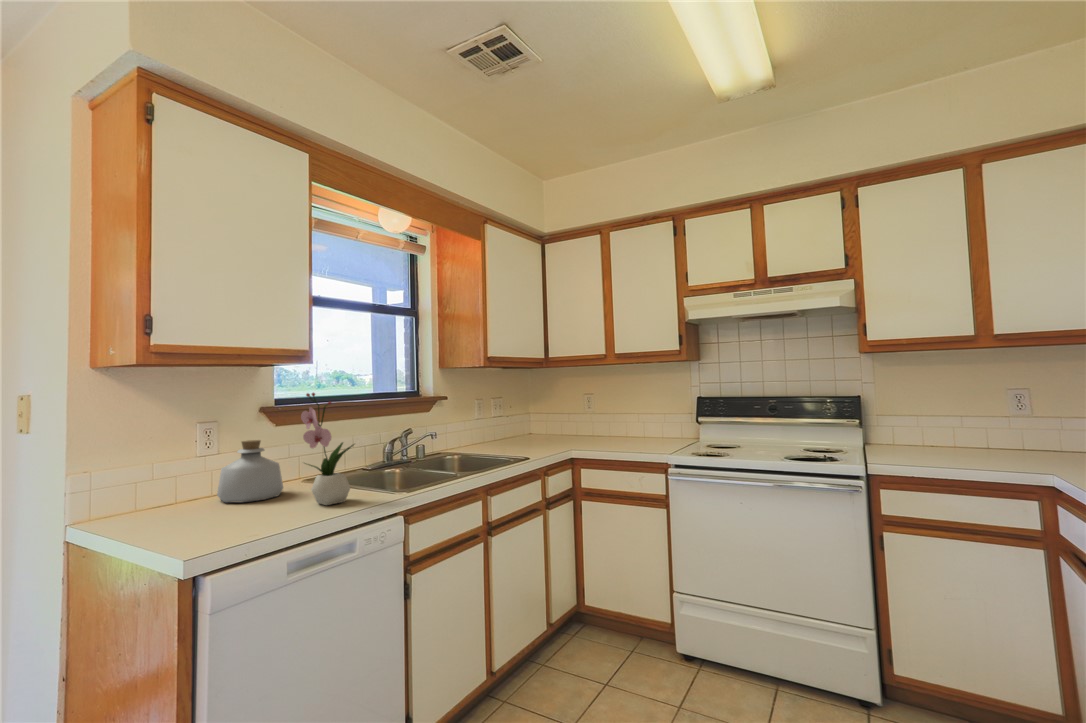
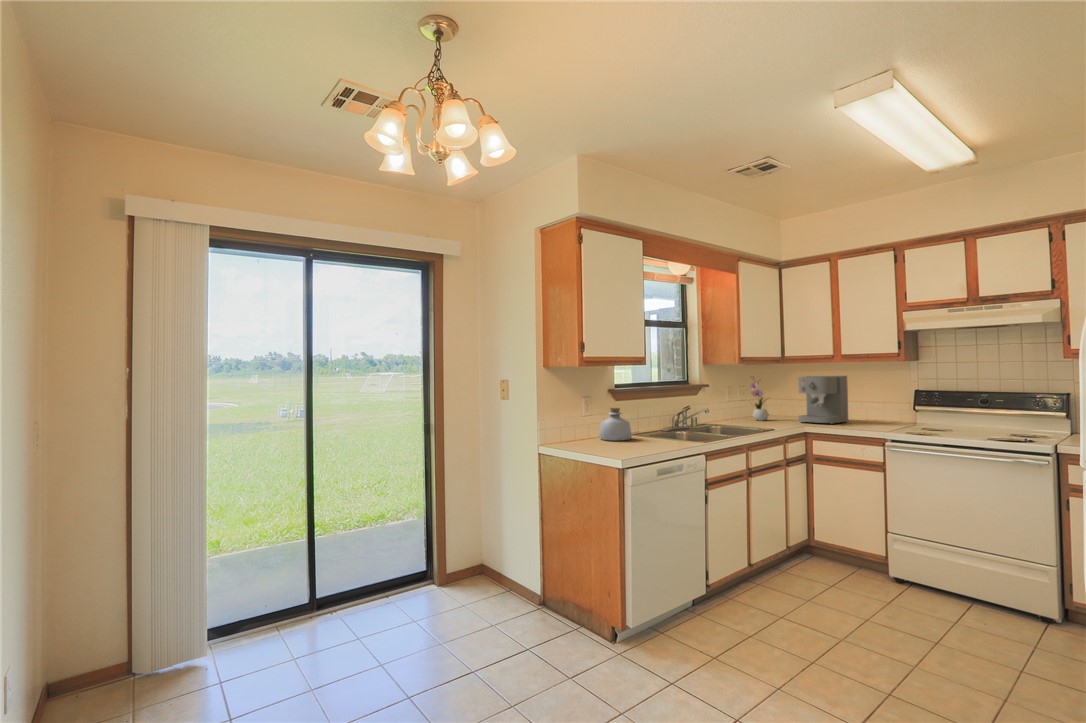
coffee maker: none [565,380,624,444] -> present [798,376,848,424]
flower arrangement: present [301,393,354,505] -> present [749,382,769,421]

